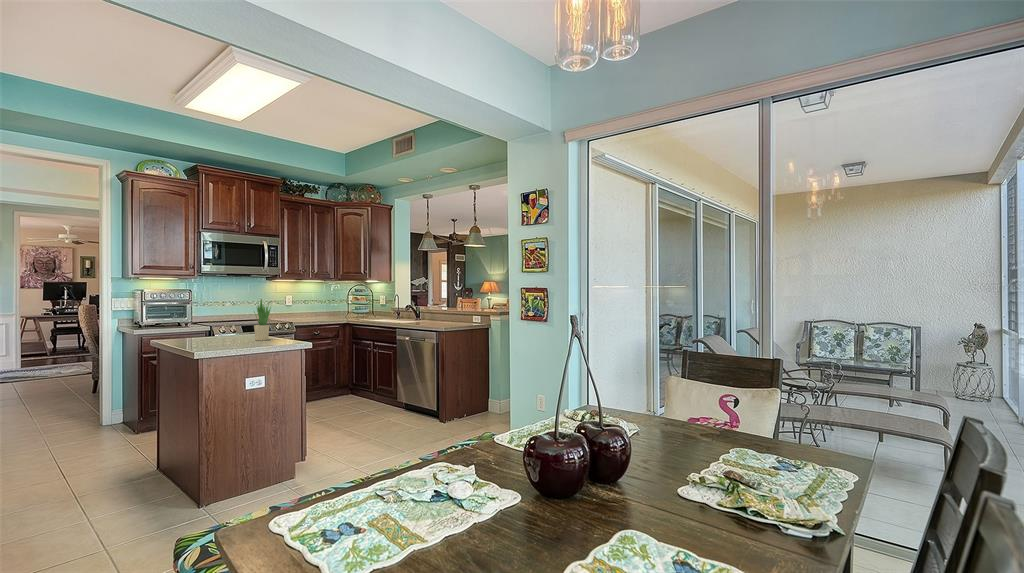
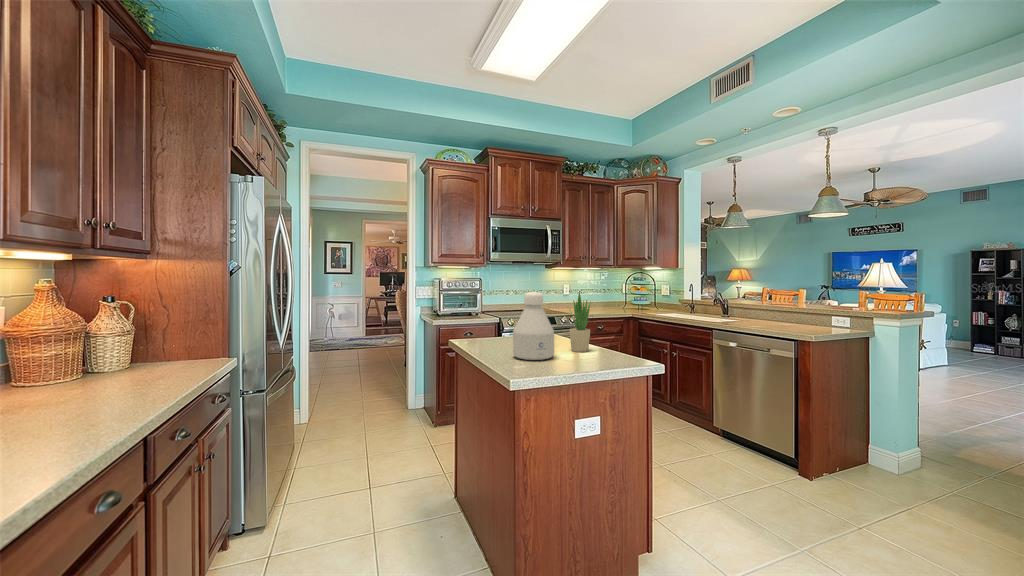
bottle: none [204,299,238,345] -> present [513,292,554,360]

